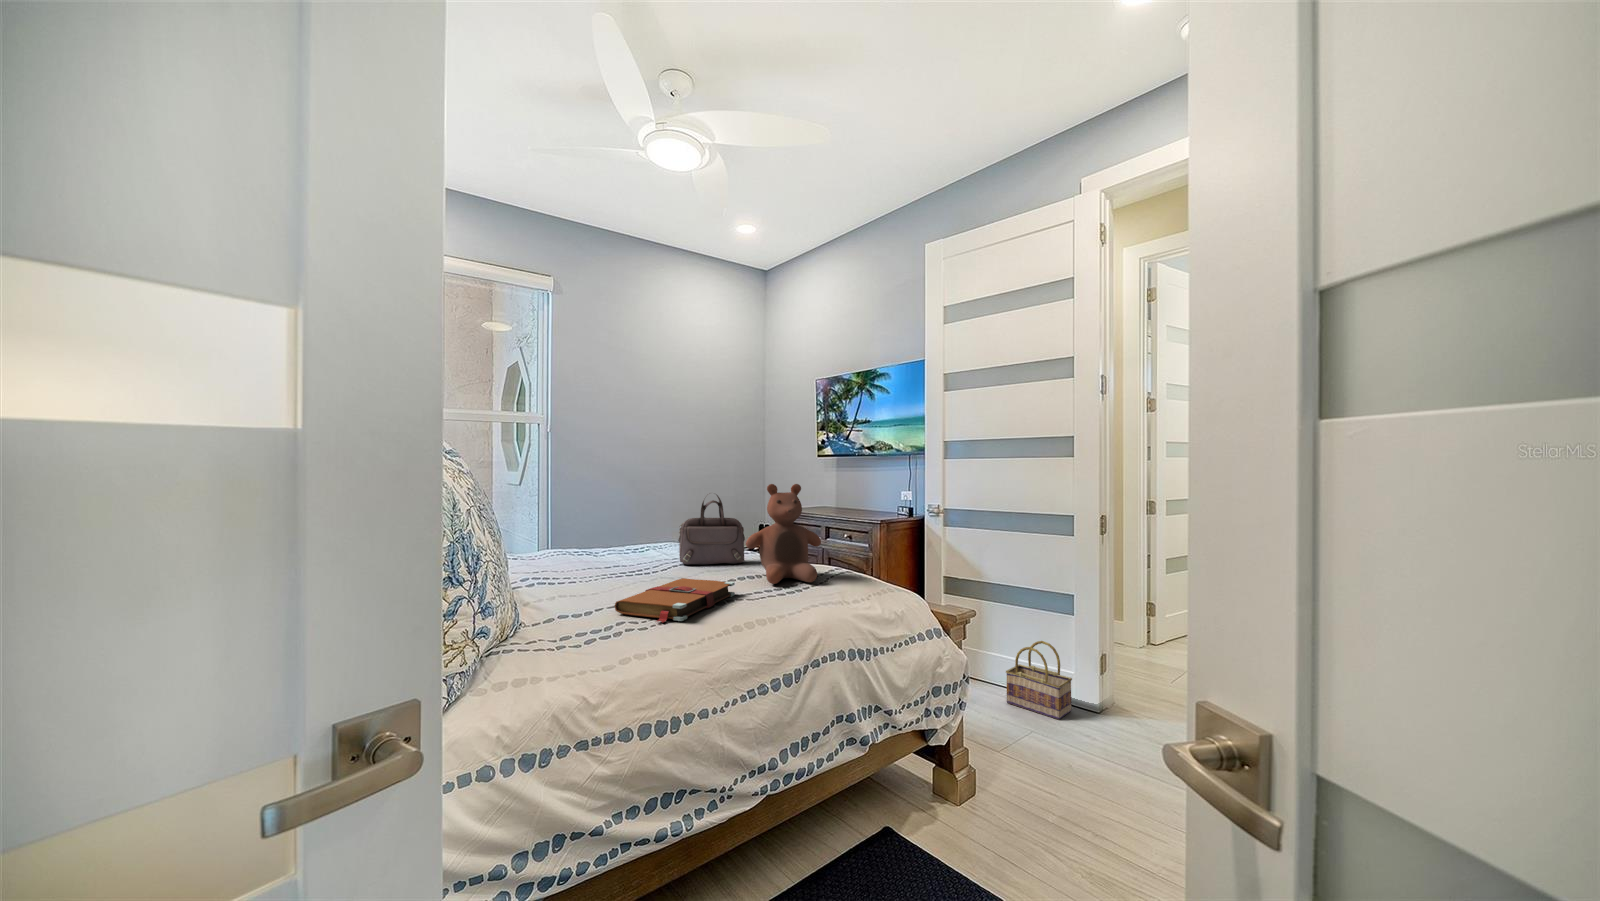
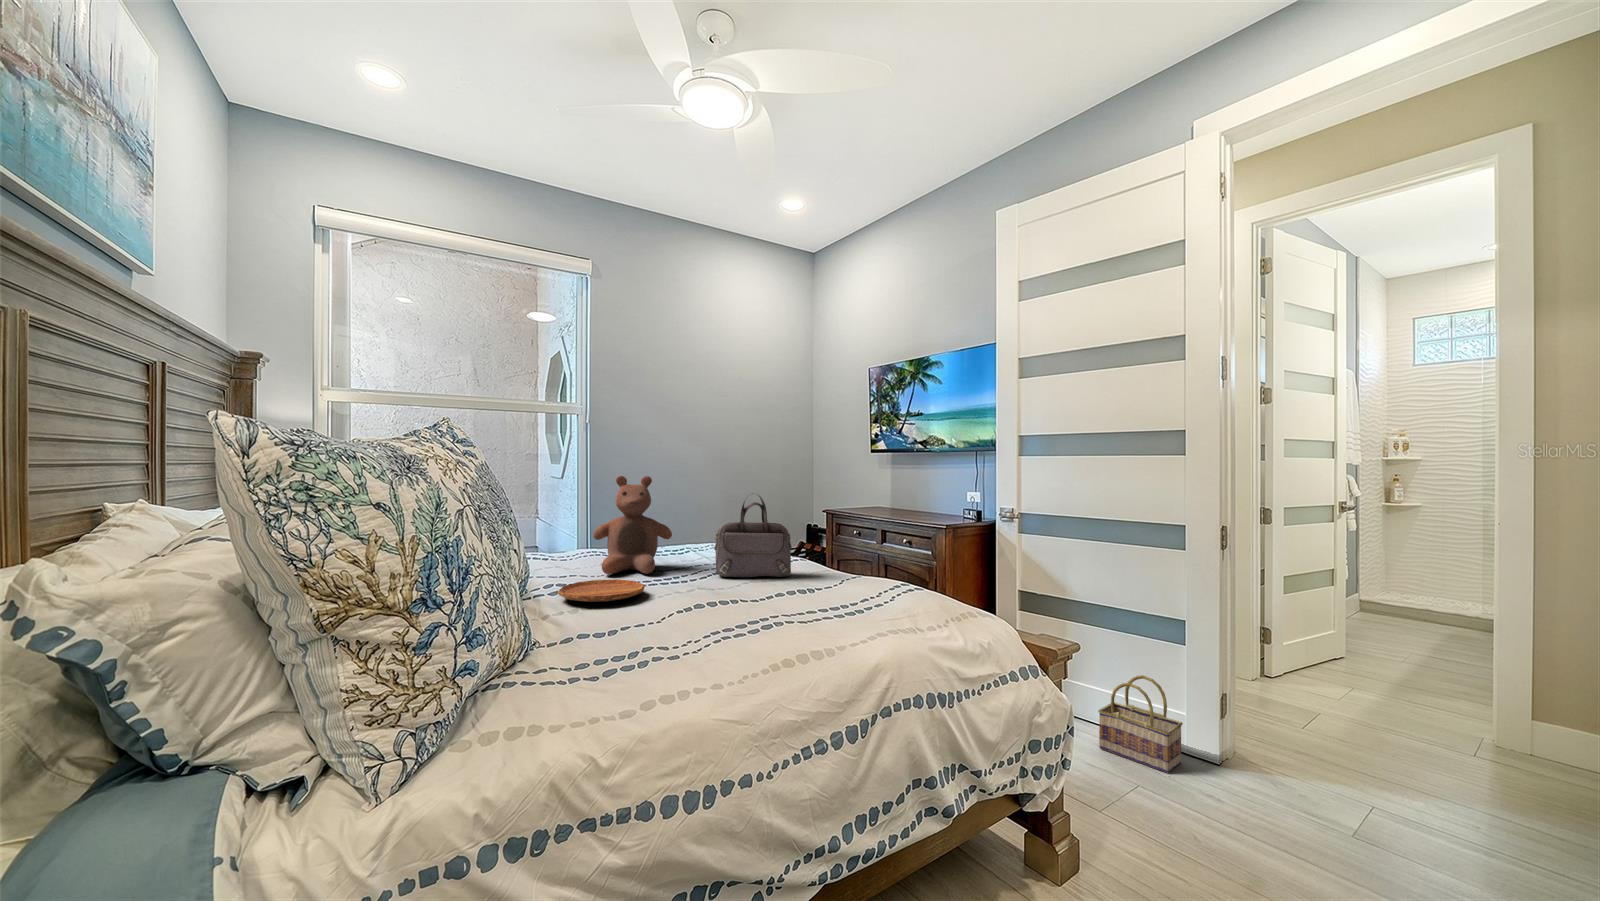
stuffed bear: present [746,484,821,584] -> present [593,476,672,574]
tray: none [543,568,619,585] -> present [557,579,645,602]
book: present [614,578,735,622] -> none [638,595,783,654]

